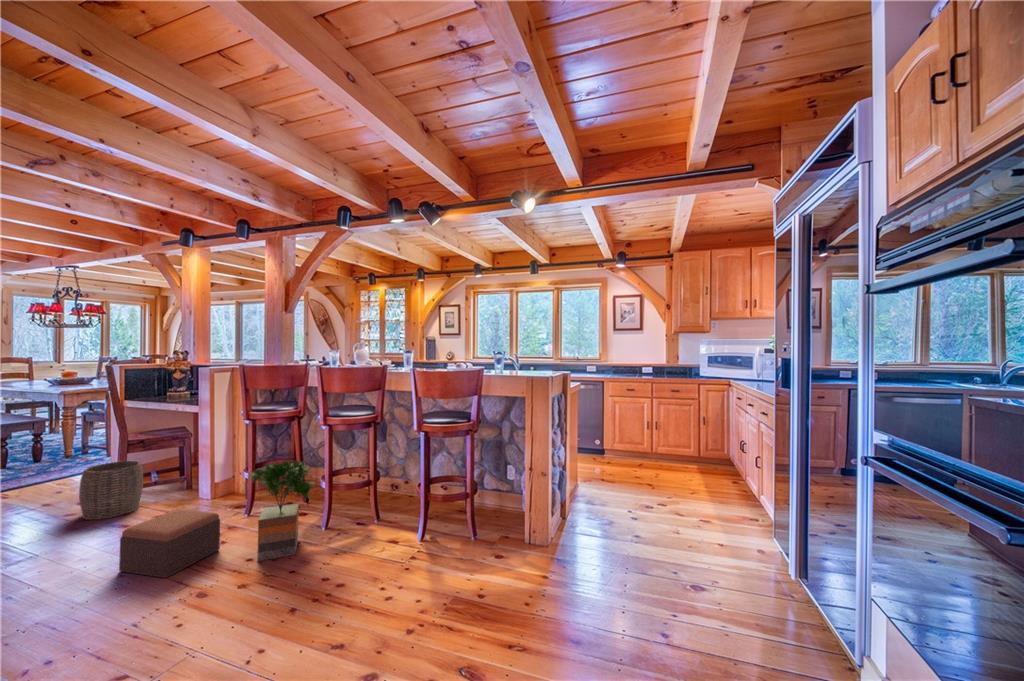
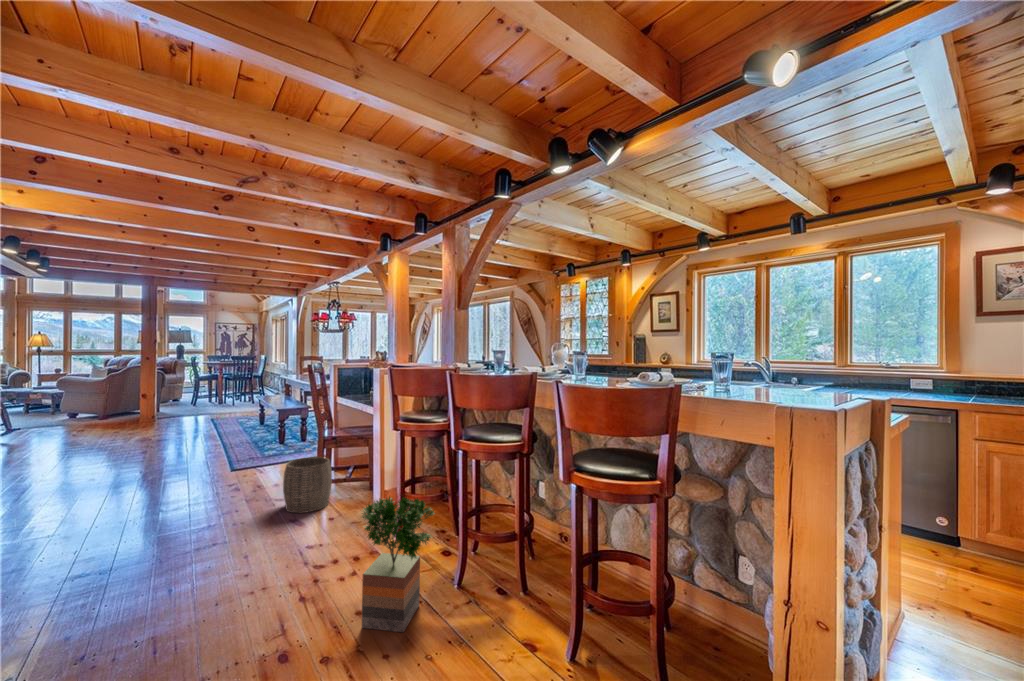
footstool: present [119,509,220,578] -> none [252,530,343,620]

